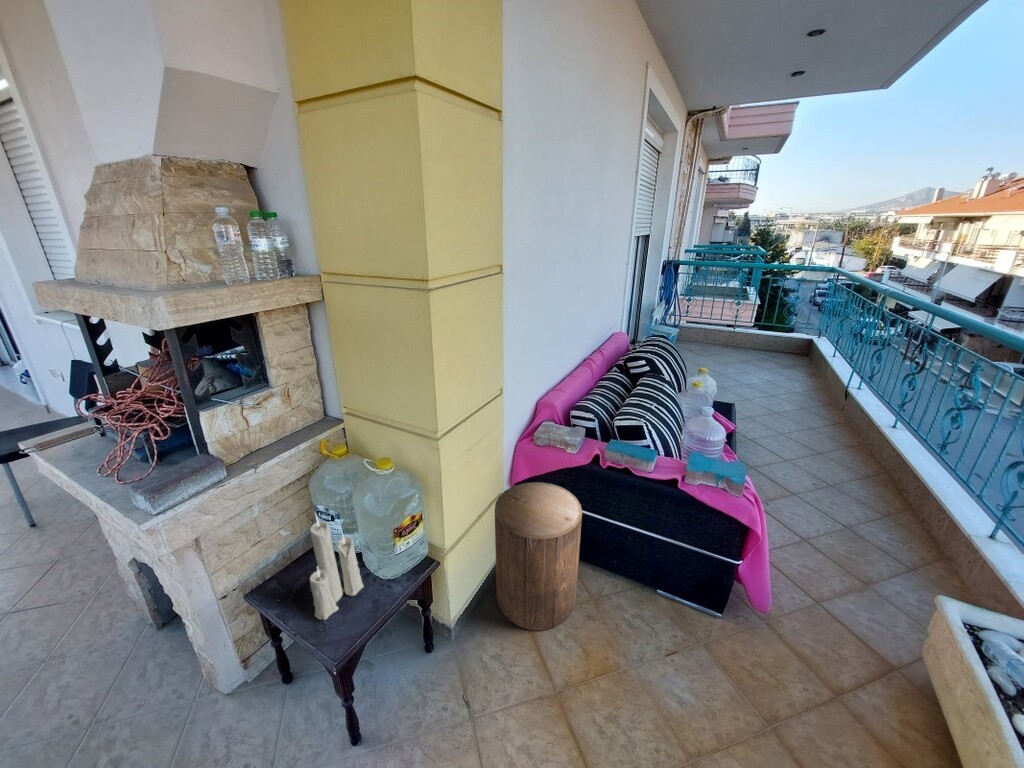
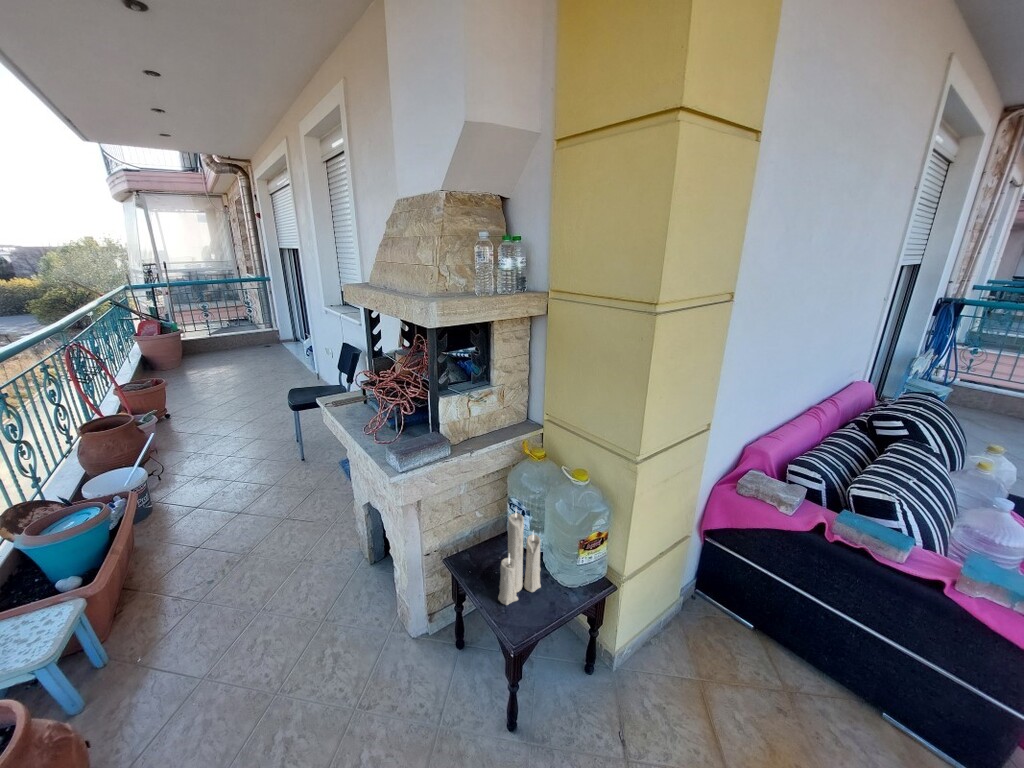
stool: present [495,482,582,631] -> none [664,532,792,711]

